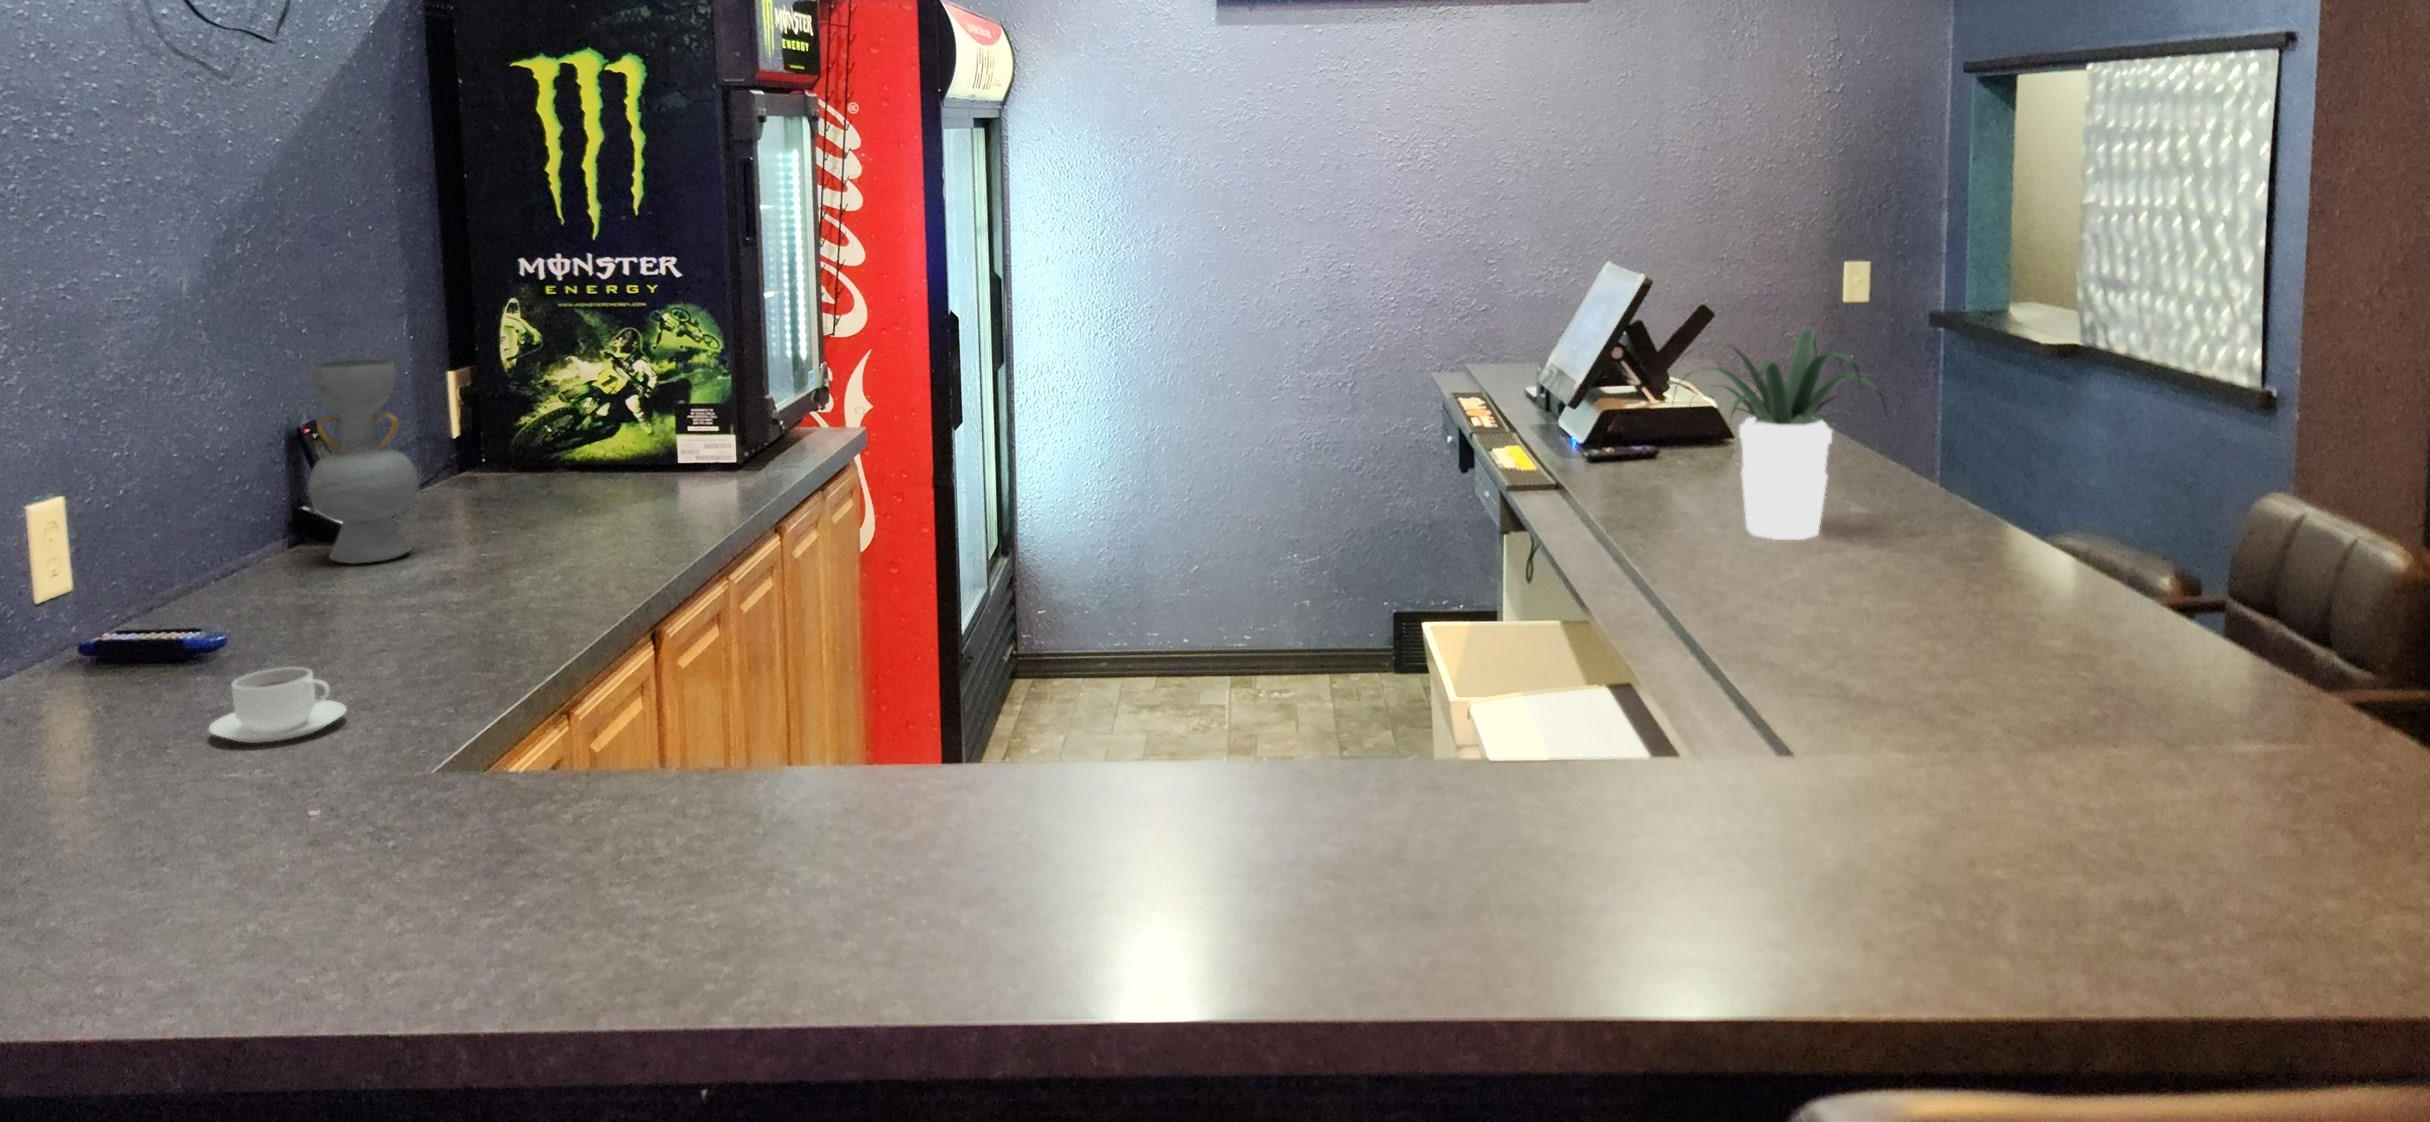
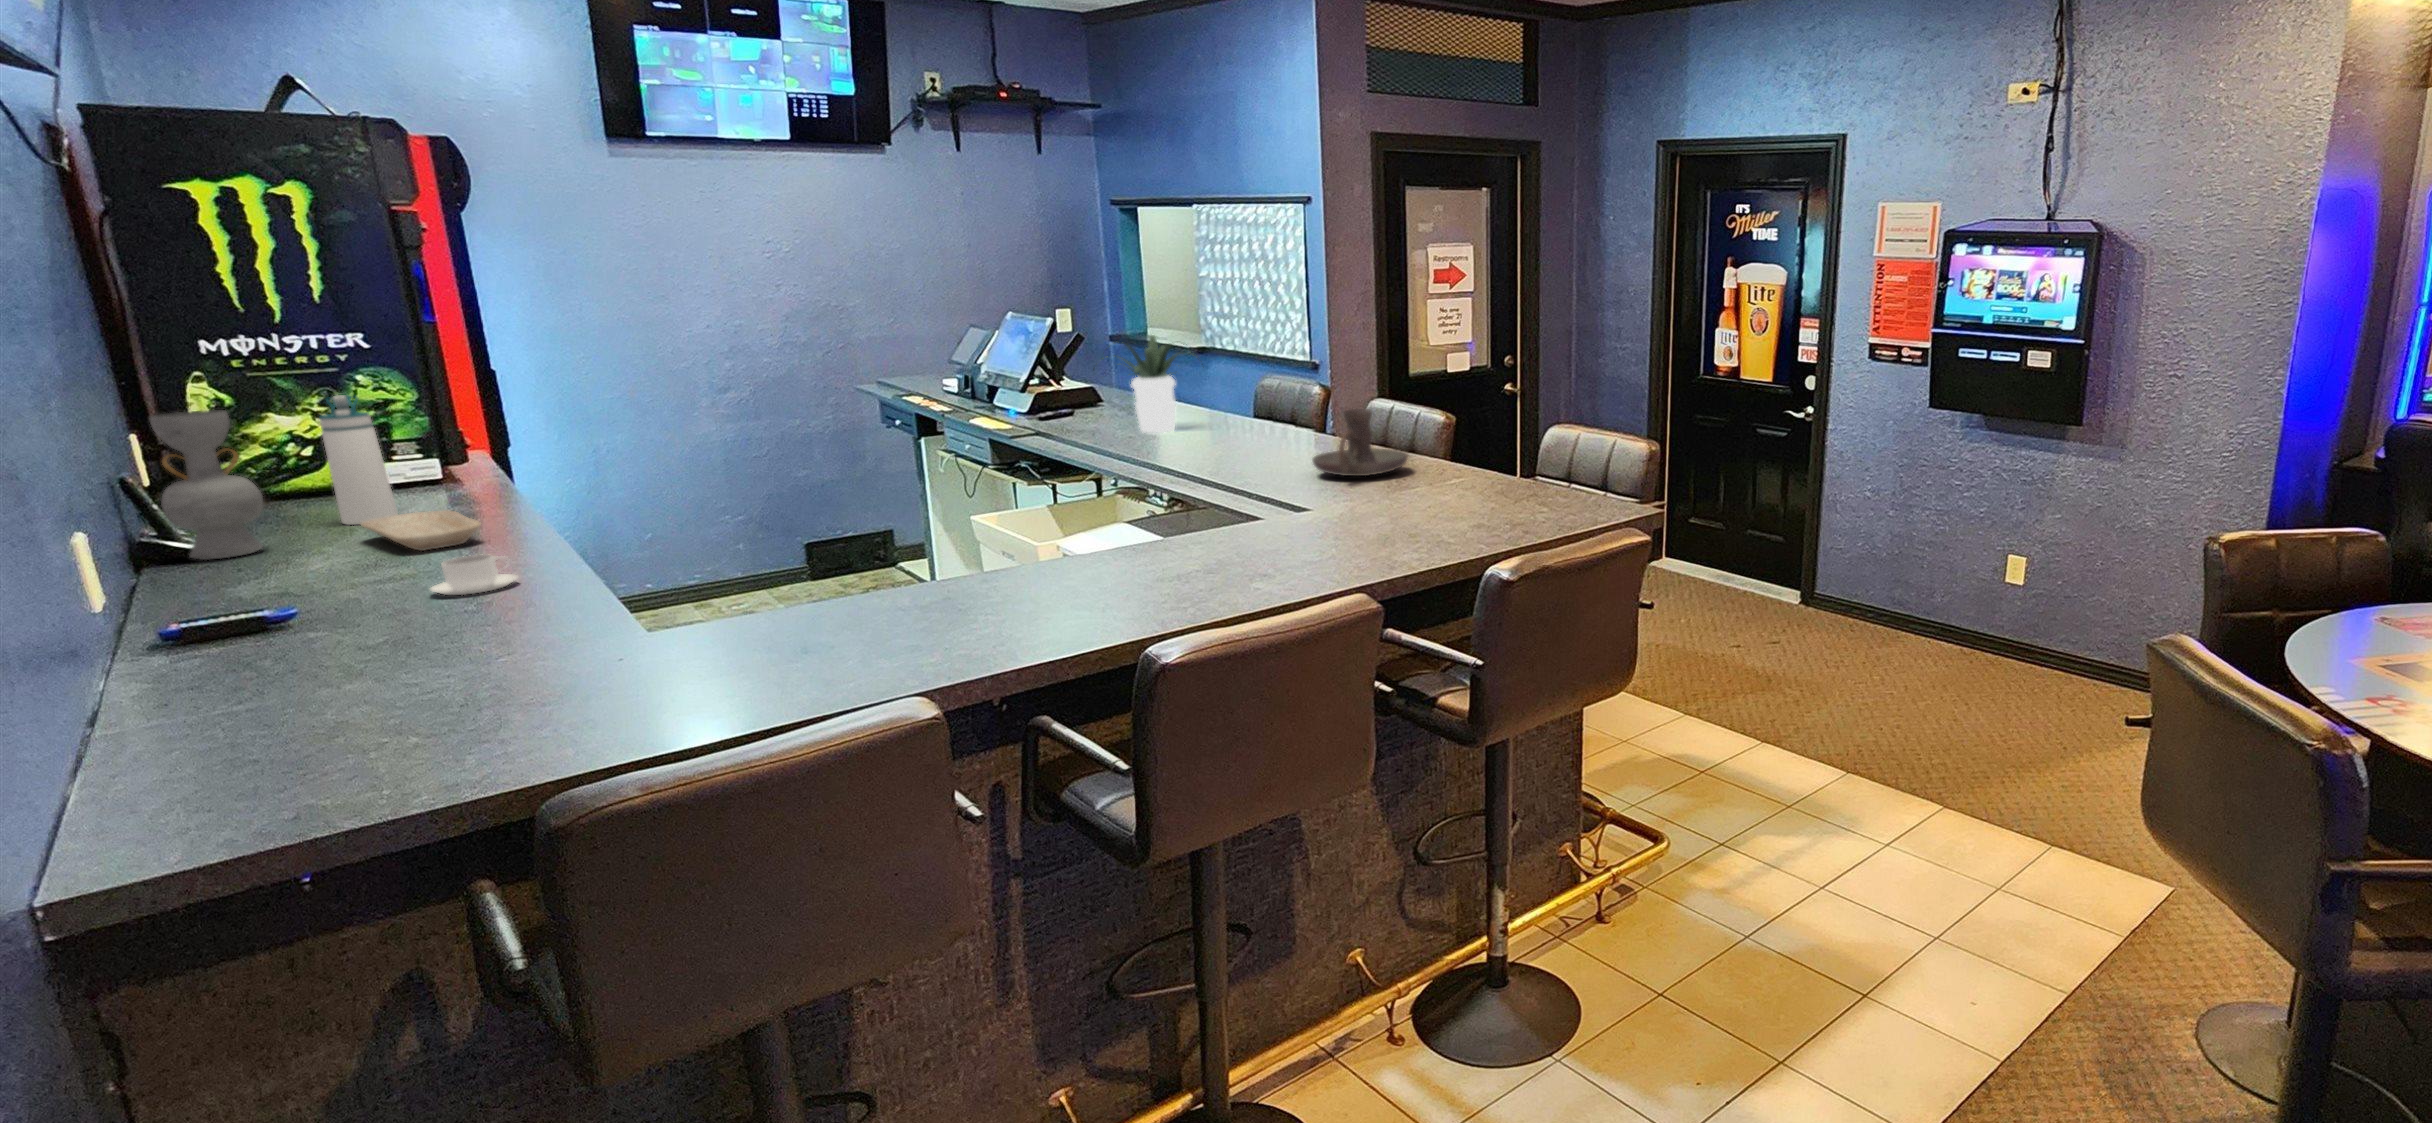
water bottle: none [551,343,622,527] -> present [319,395,398,525]
tray: none [438,529,593,605] -> present [360,510,481,551]
candle holder: none [1947,638,2270,865] -> present [1312,409,1408,476]

